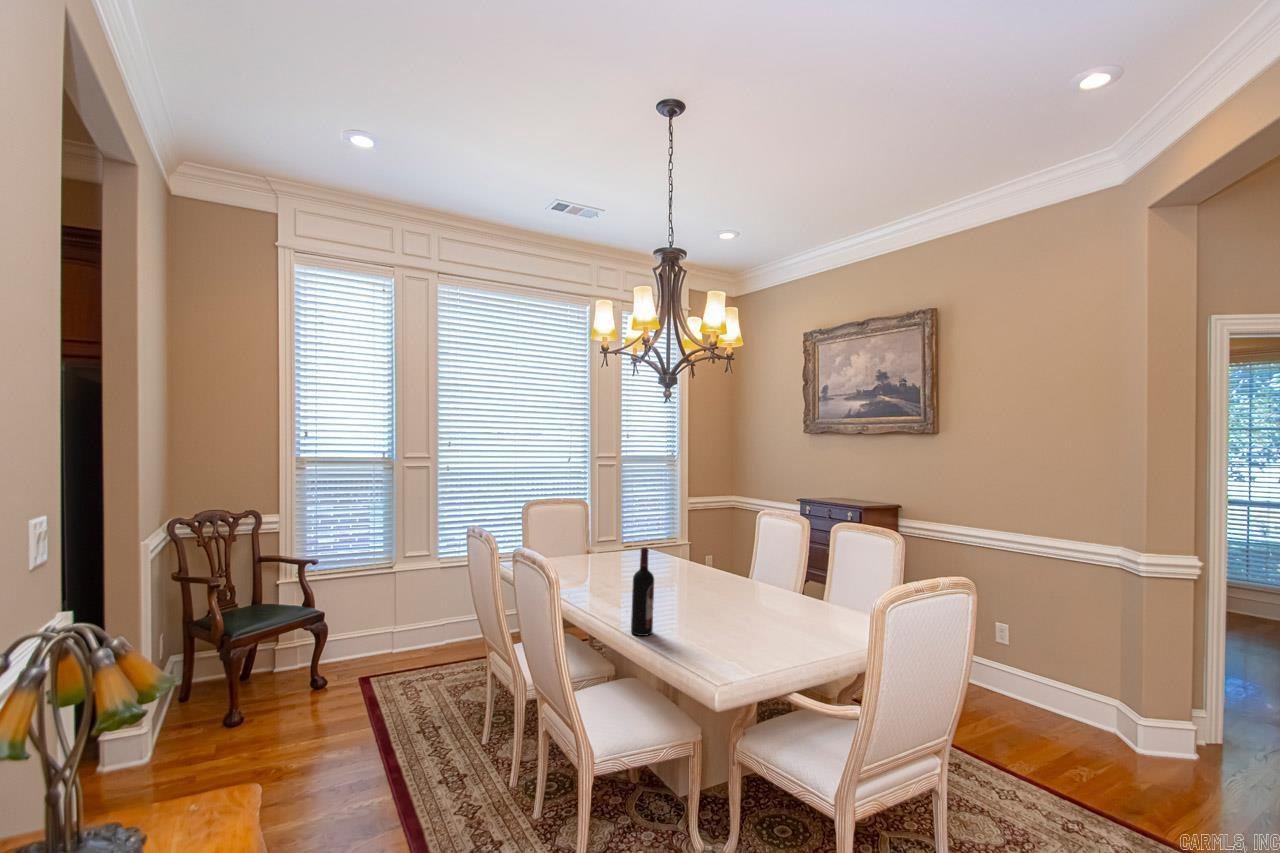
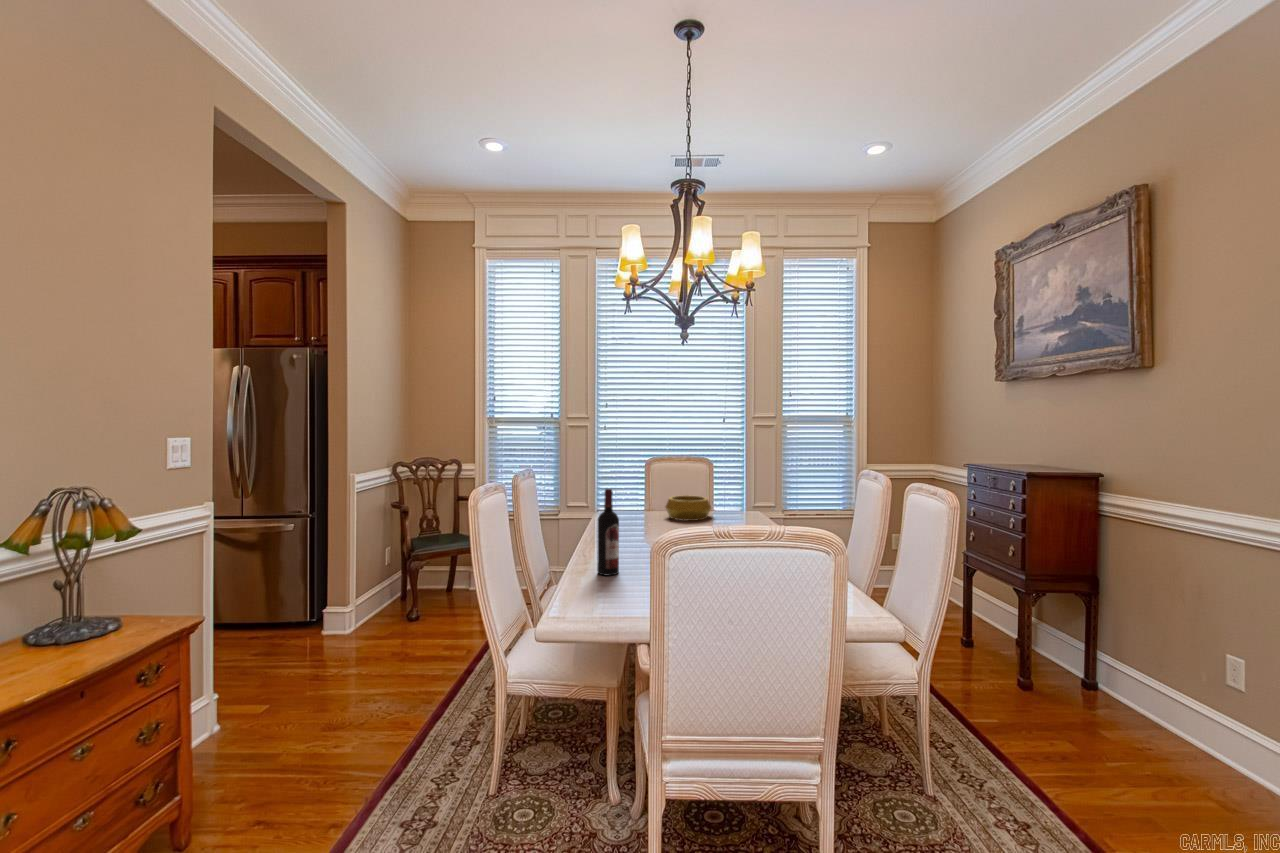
decorative bowl: none [578,542,624,569] -> present [666,495,711,521]

